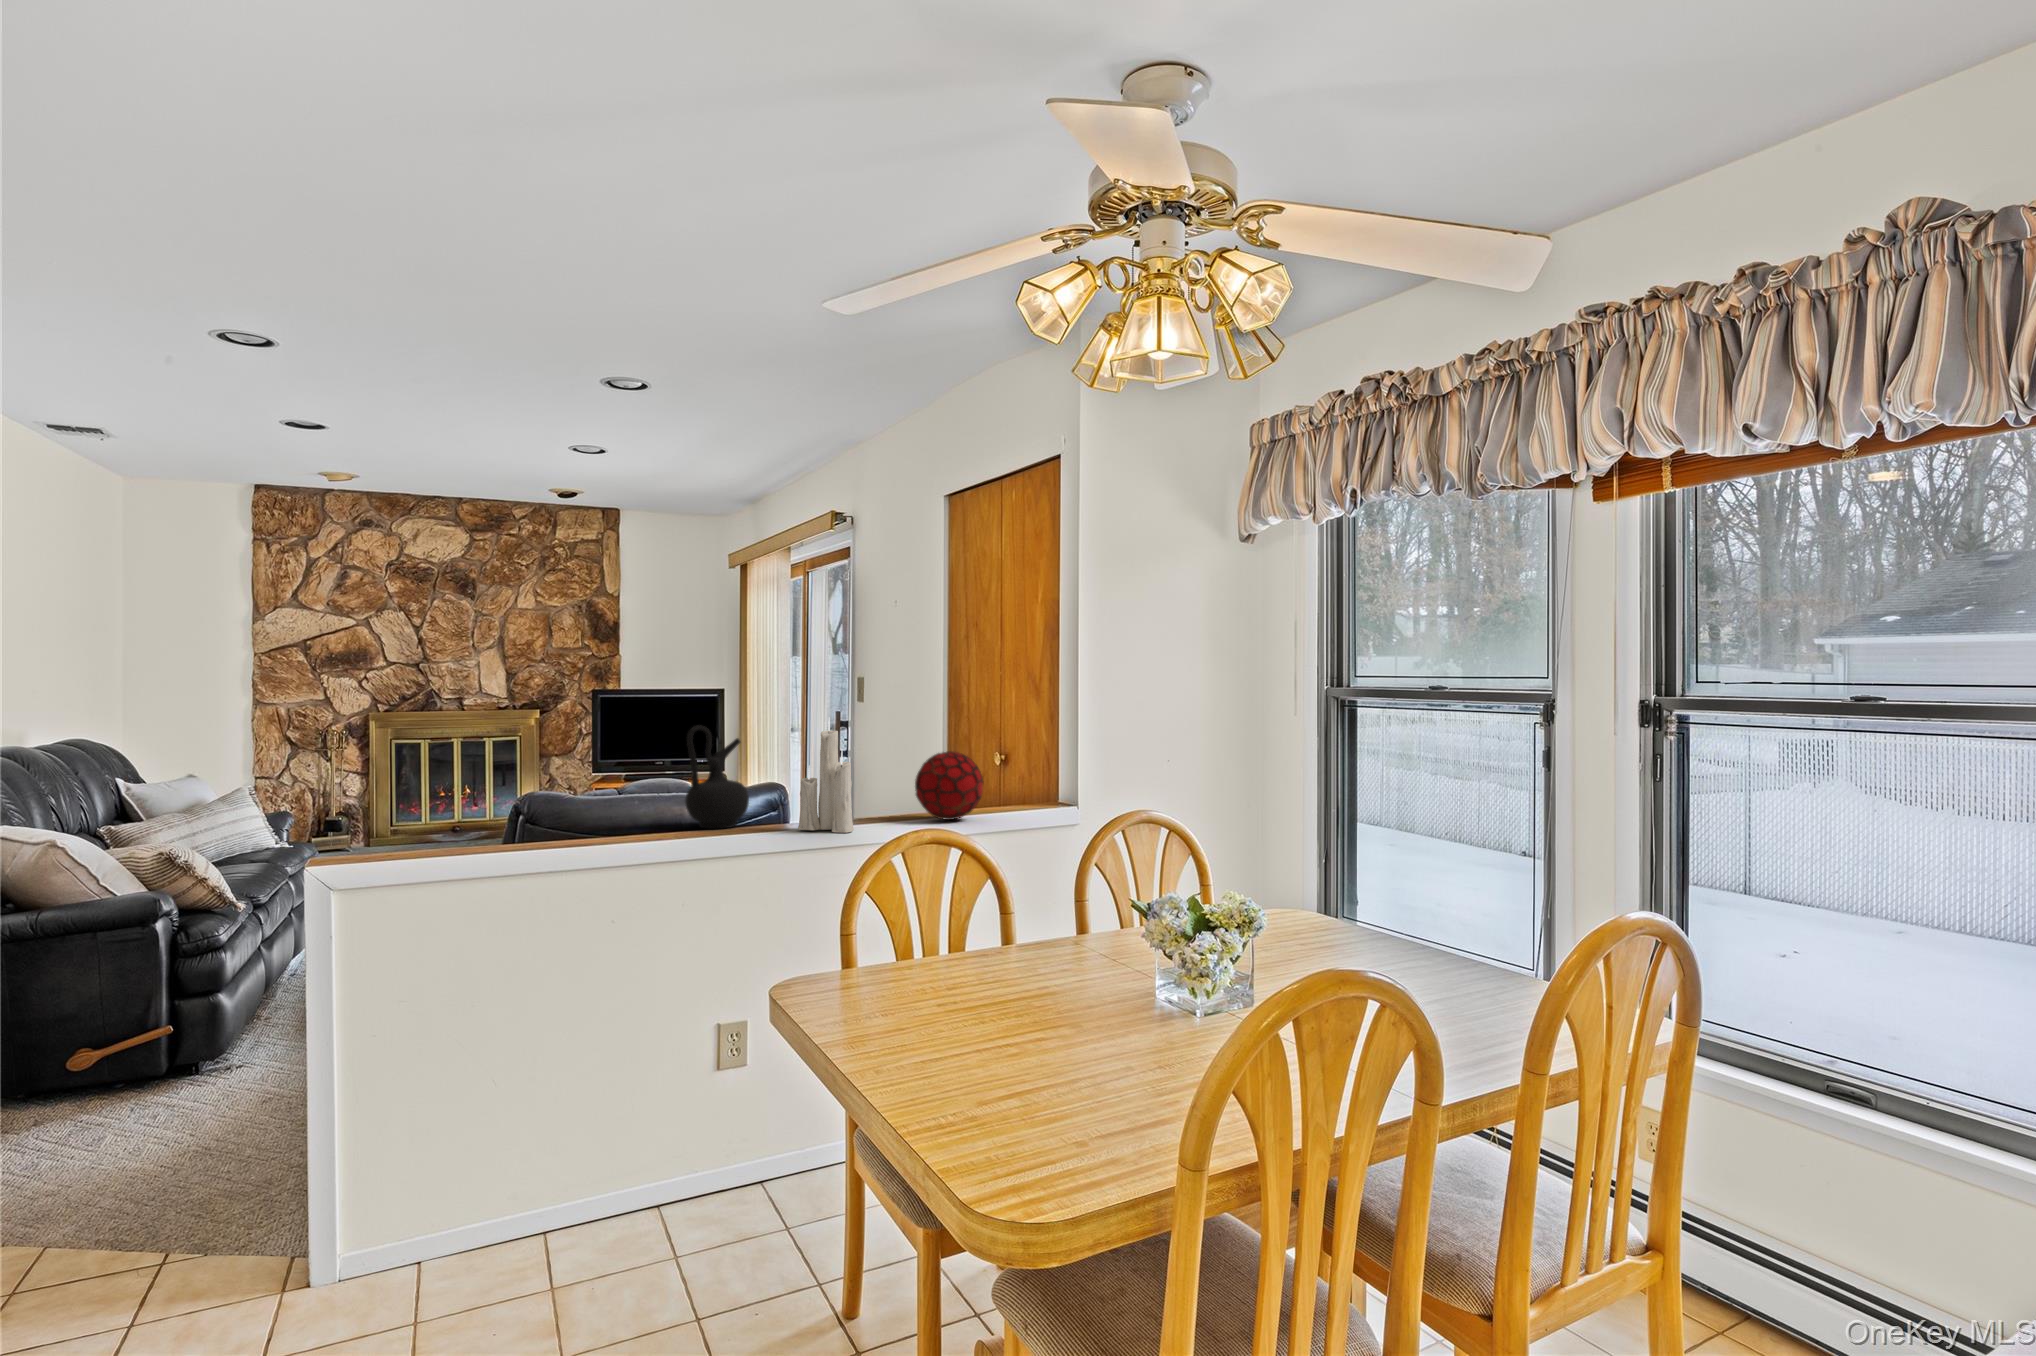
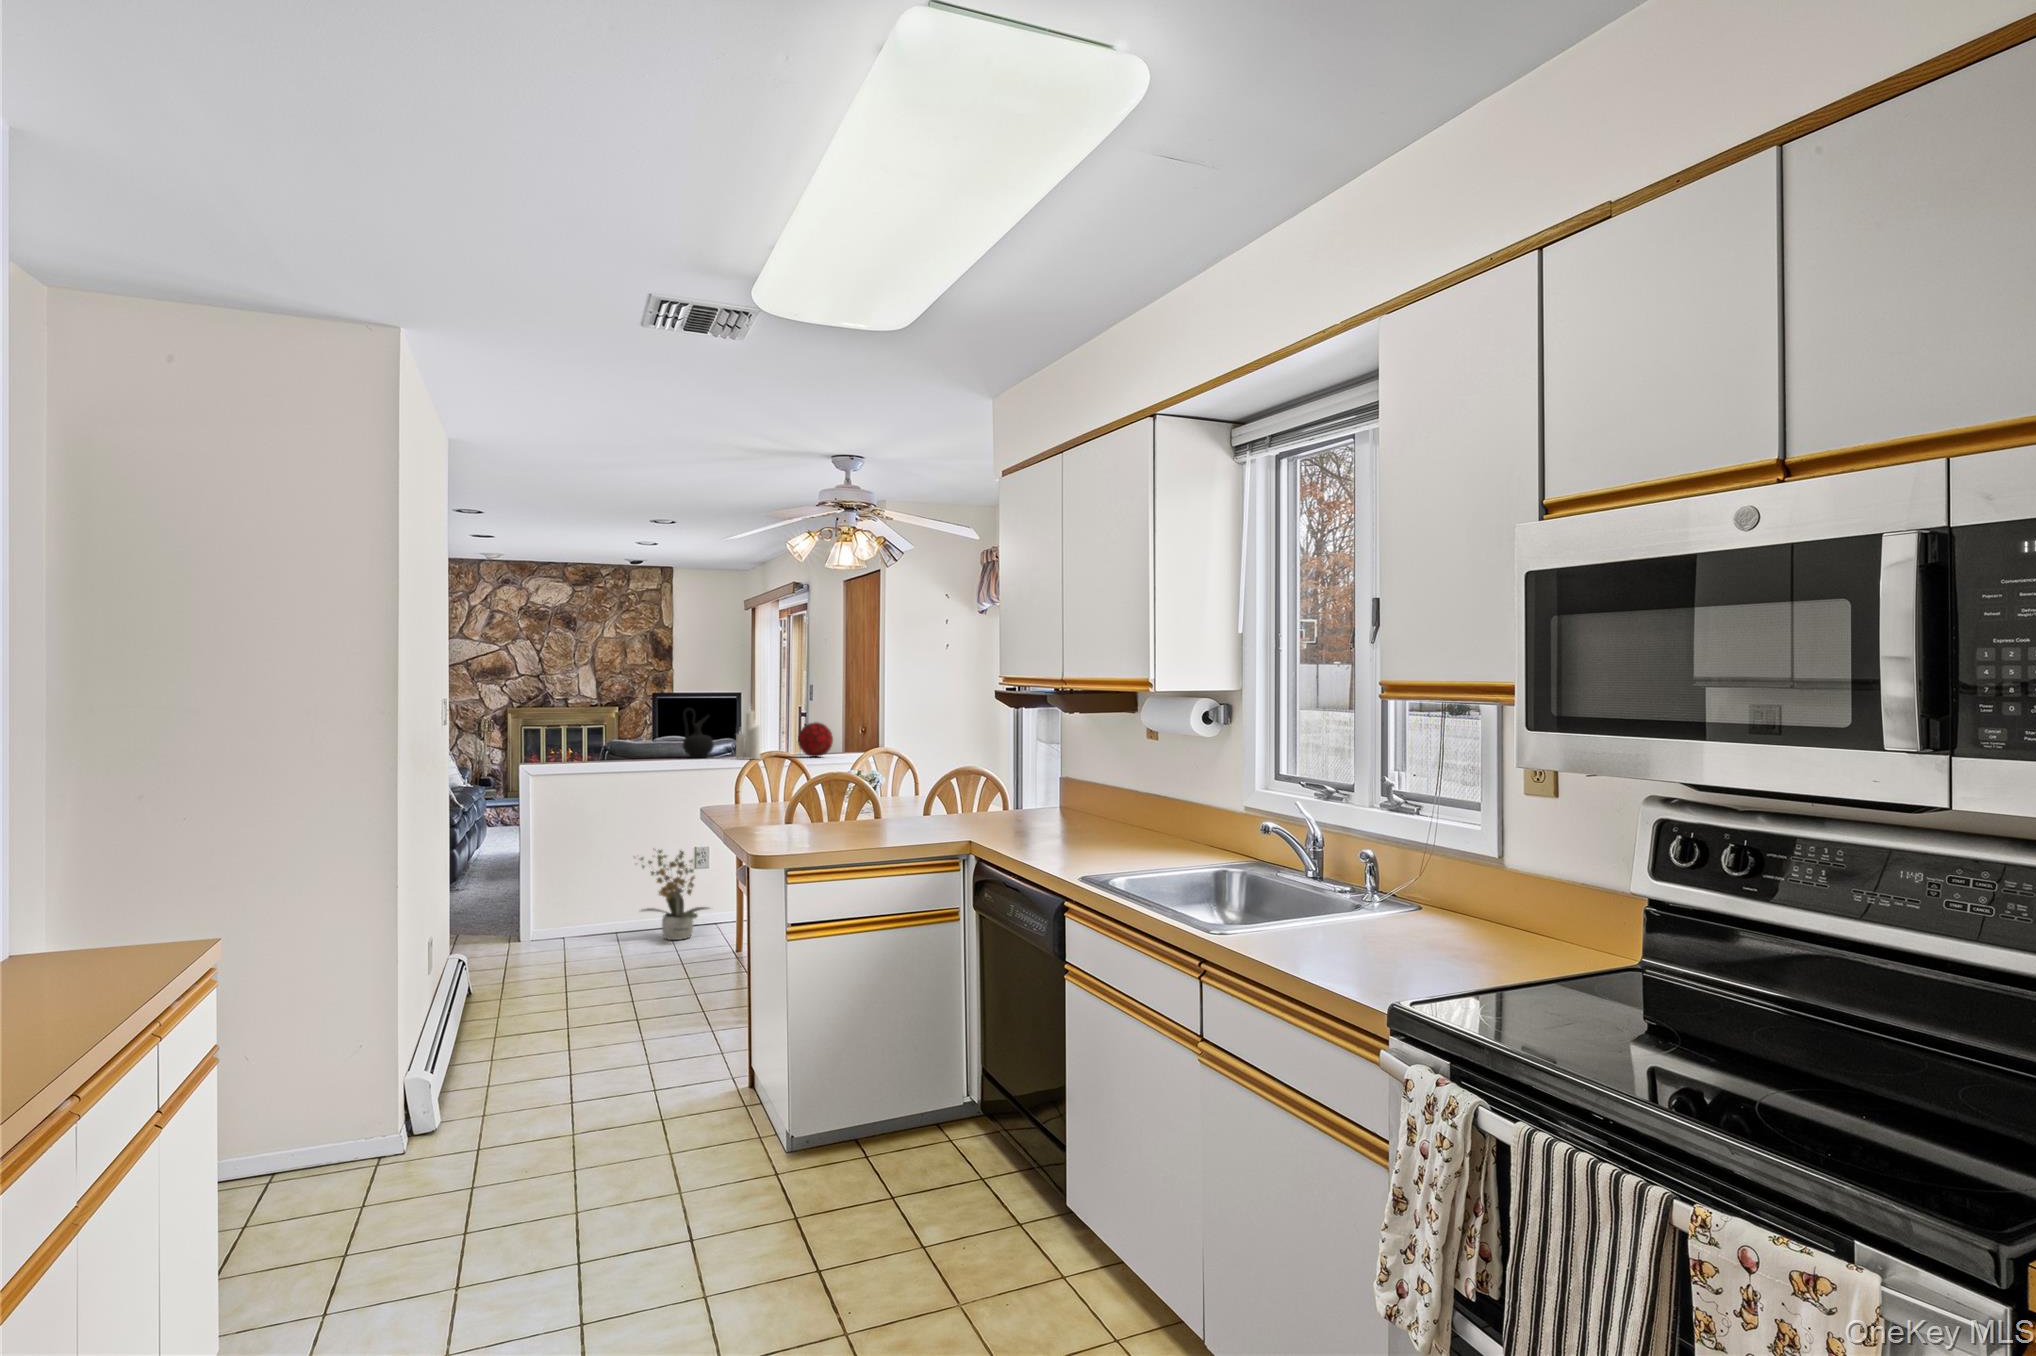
potted plant: none [590,1035,768,1267] -> present [639,850,708,940]

